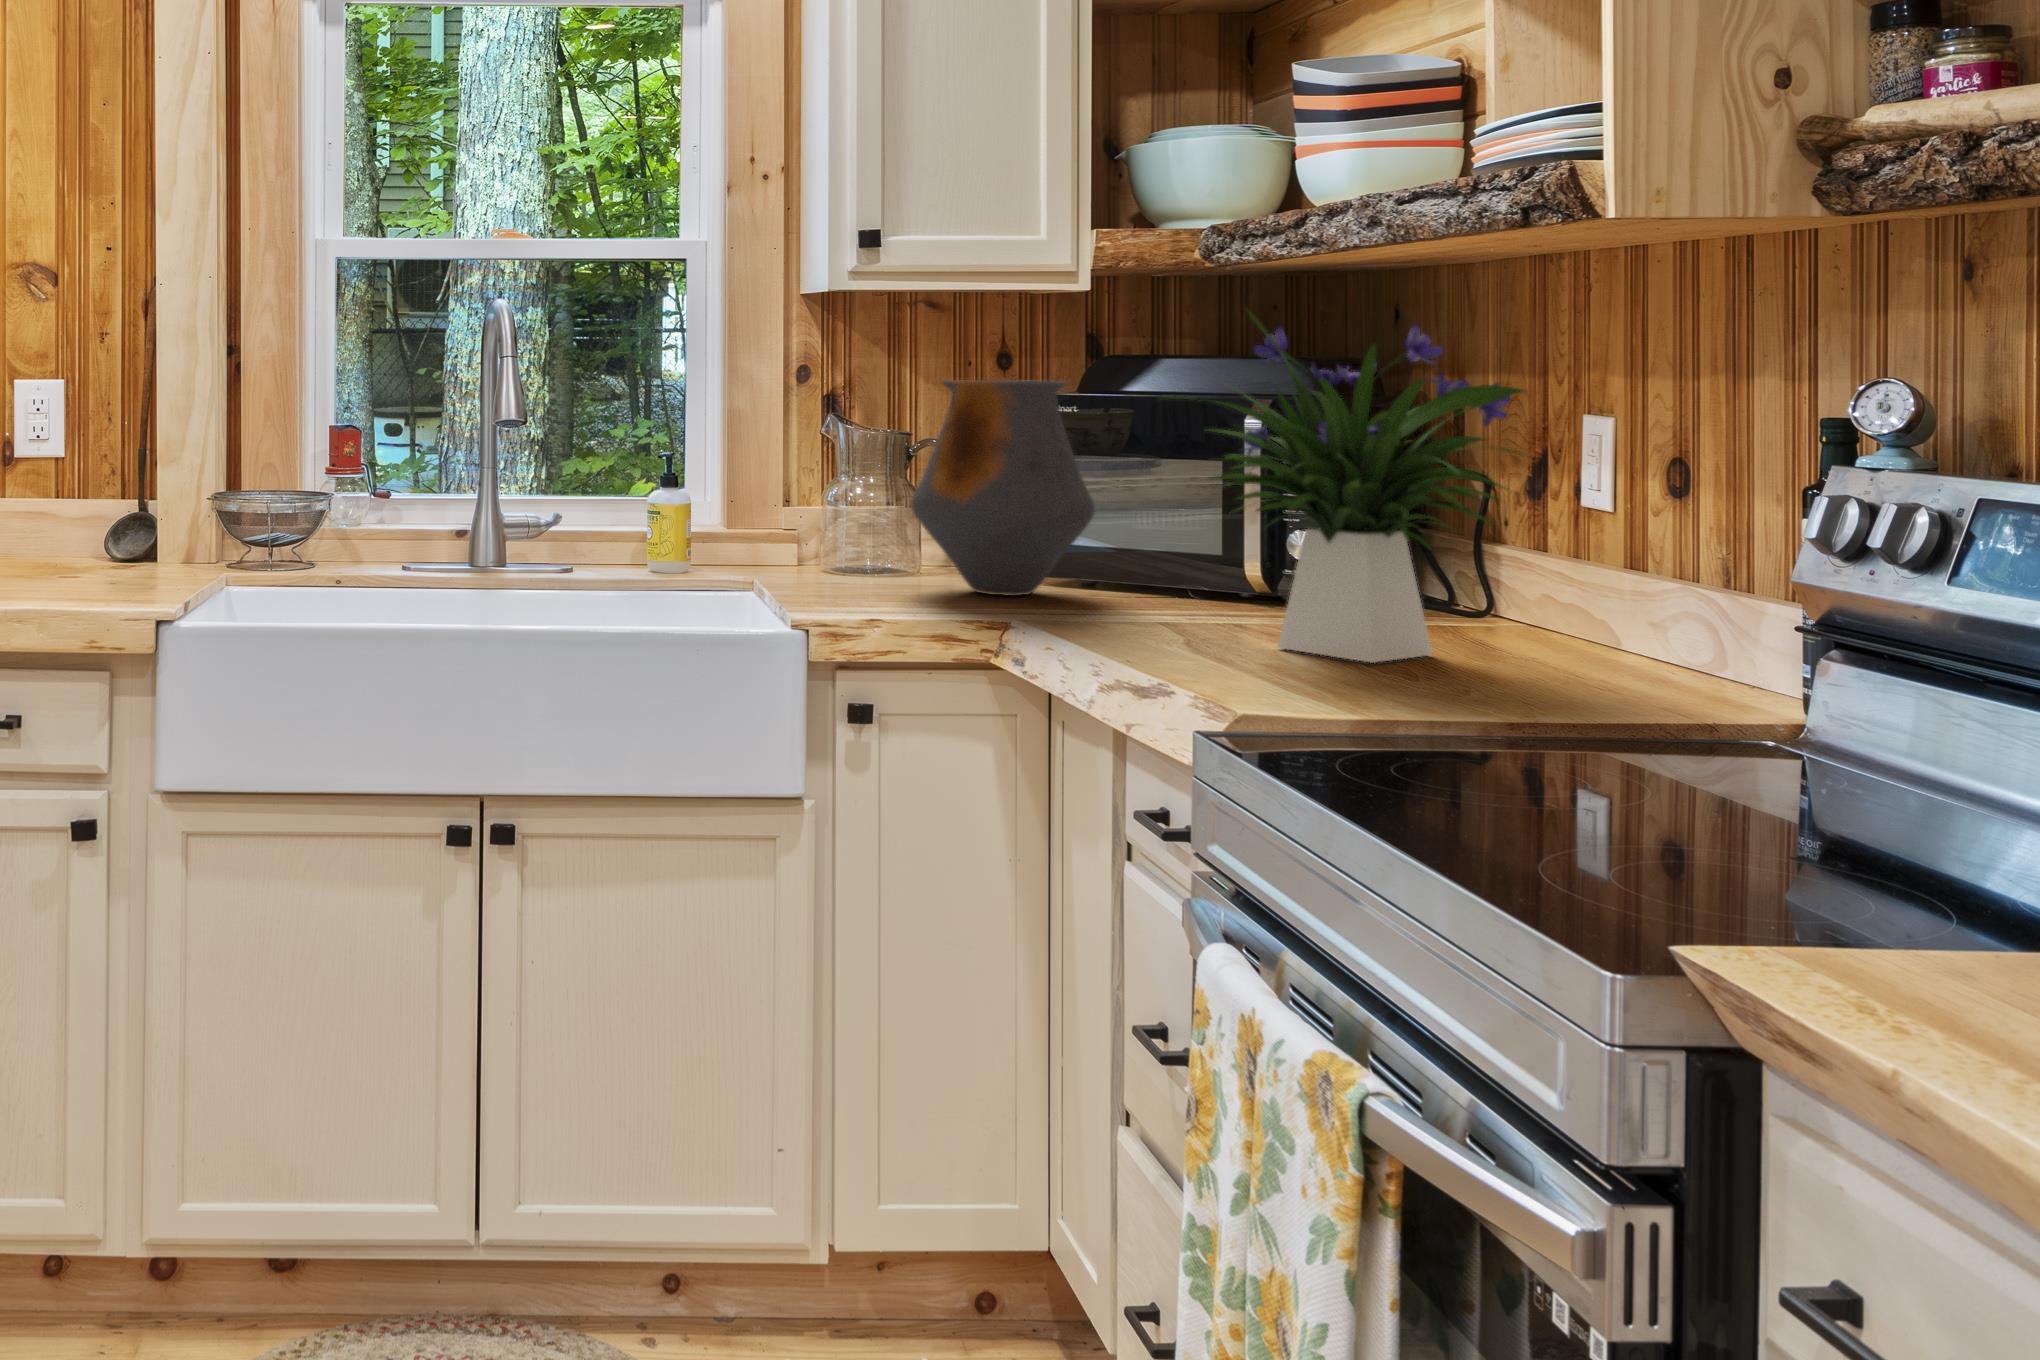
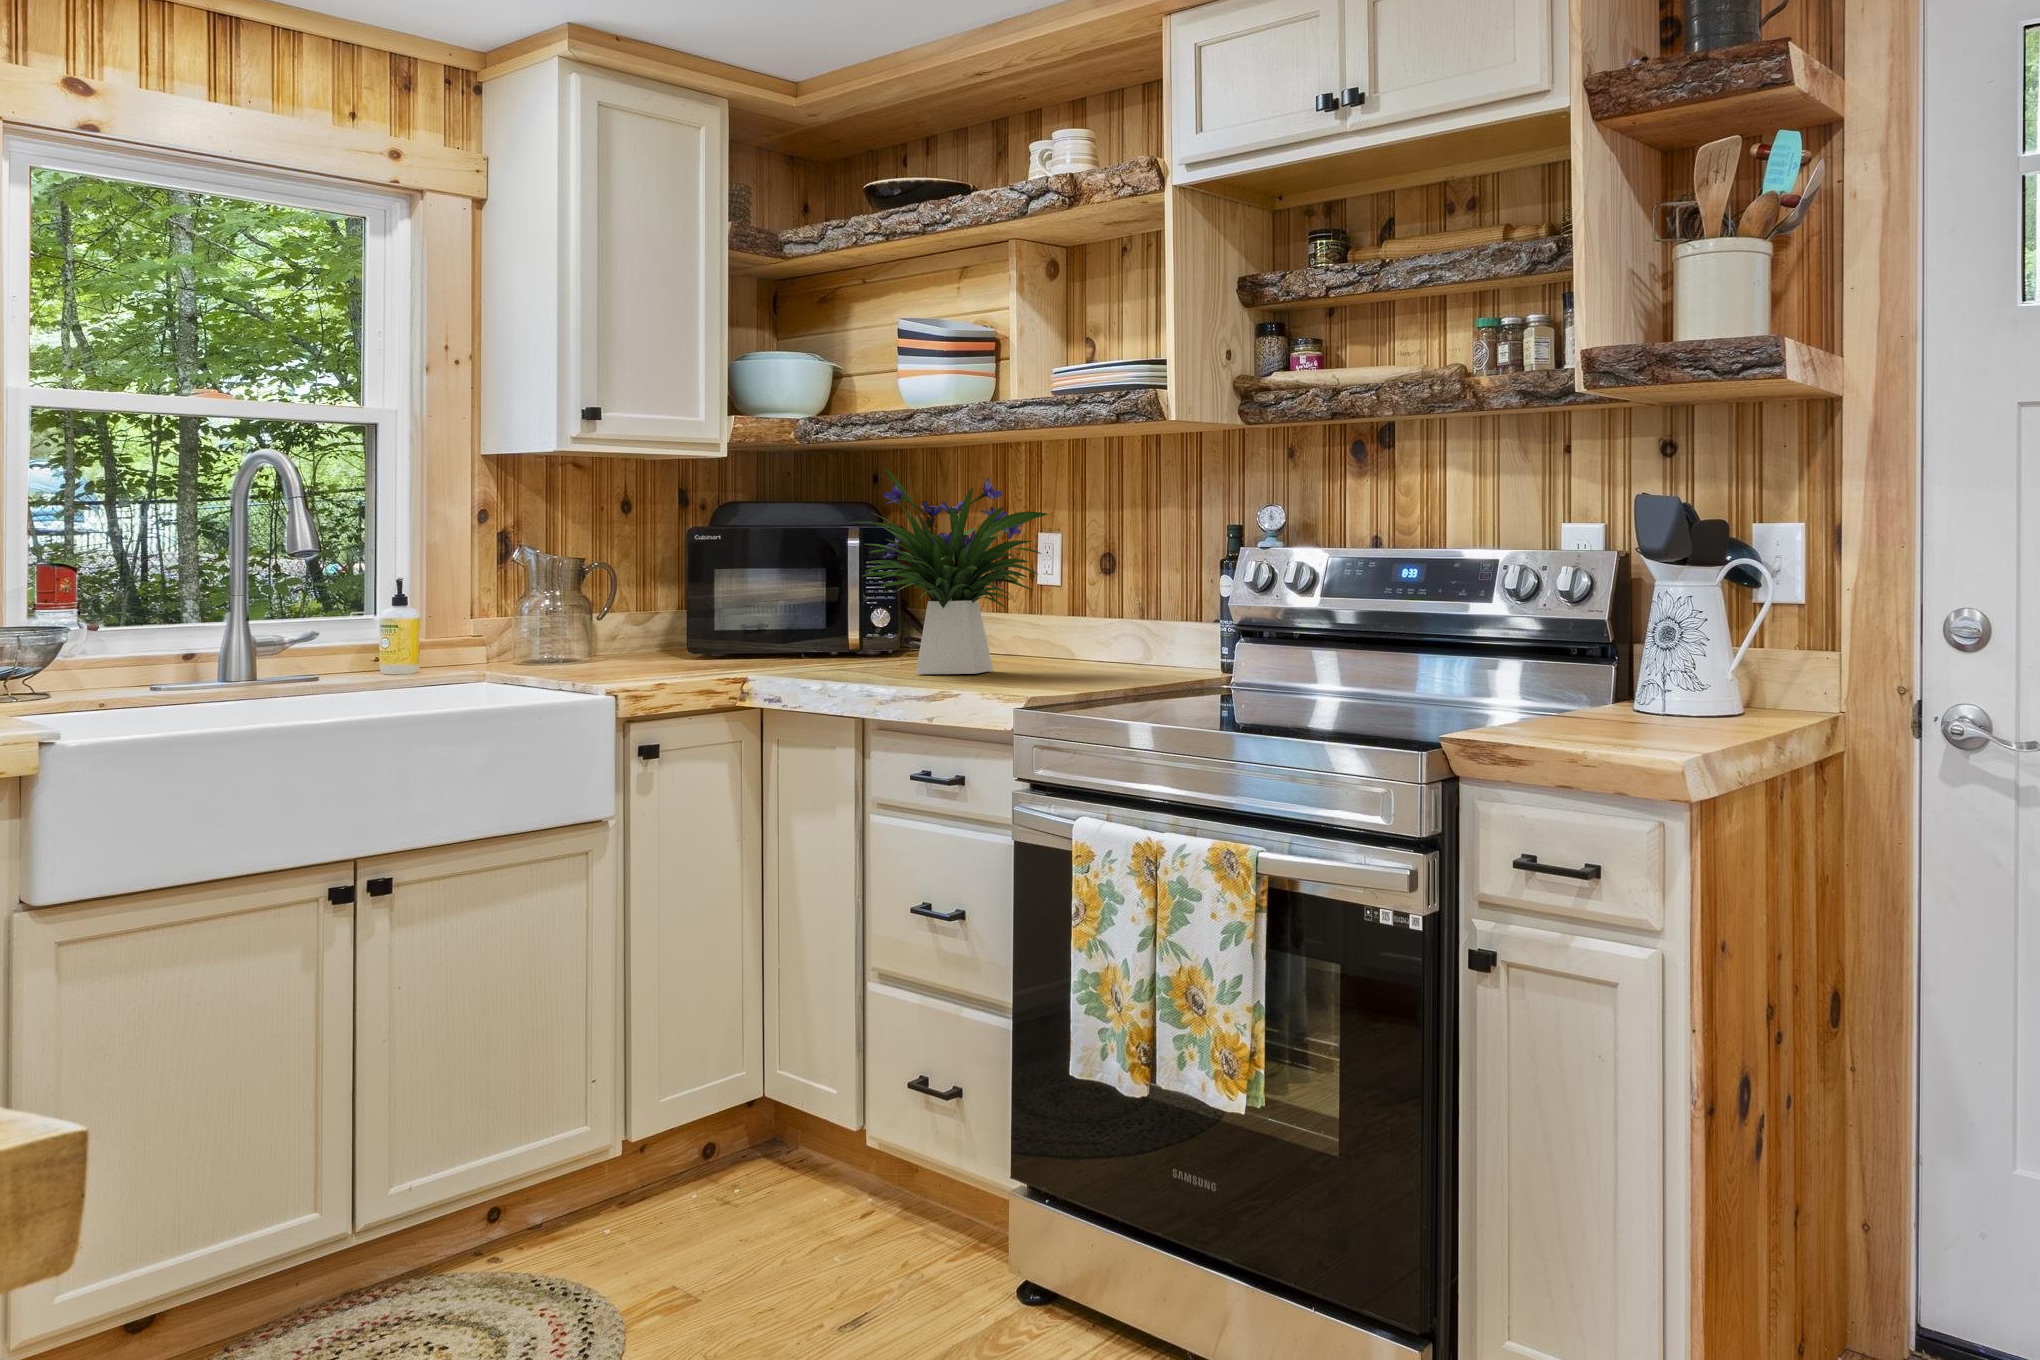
vase: present [911,380,1095,596] -> none [625,520,758,672]

